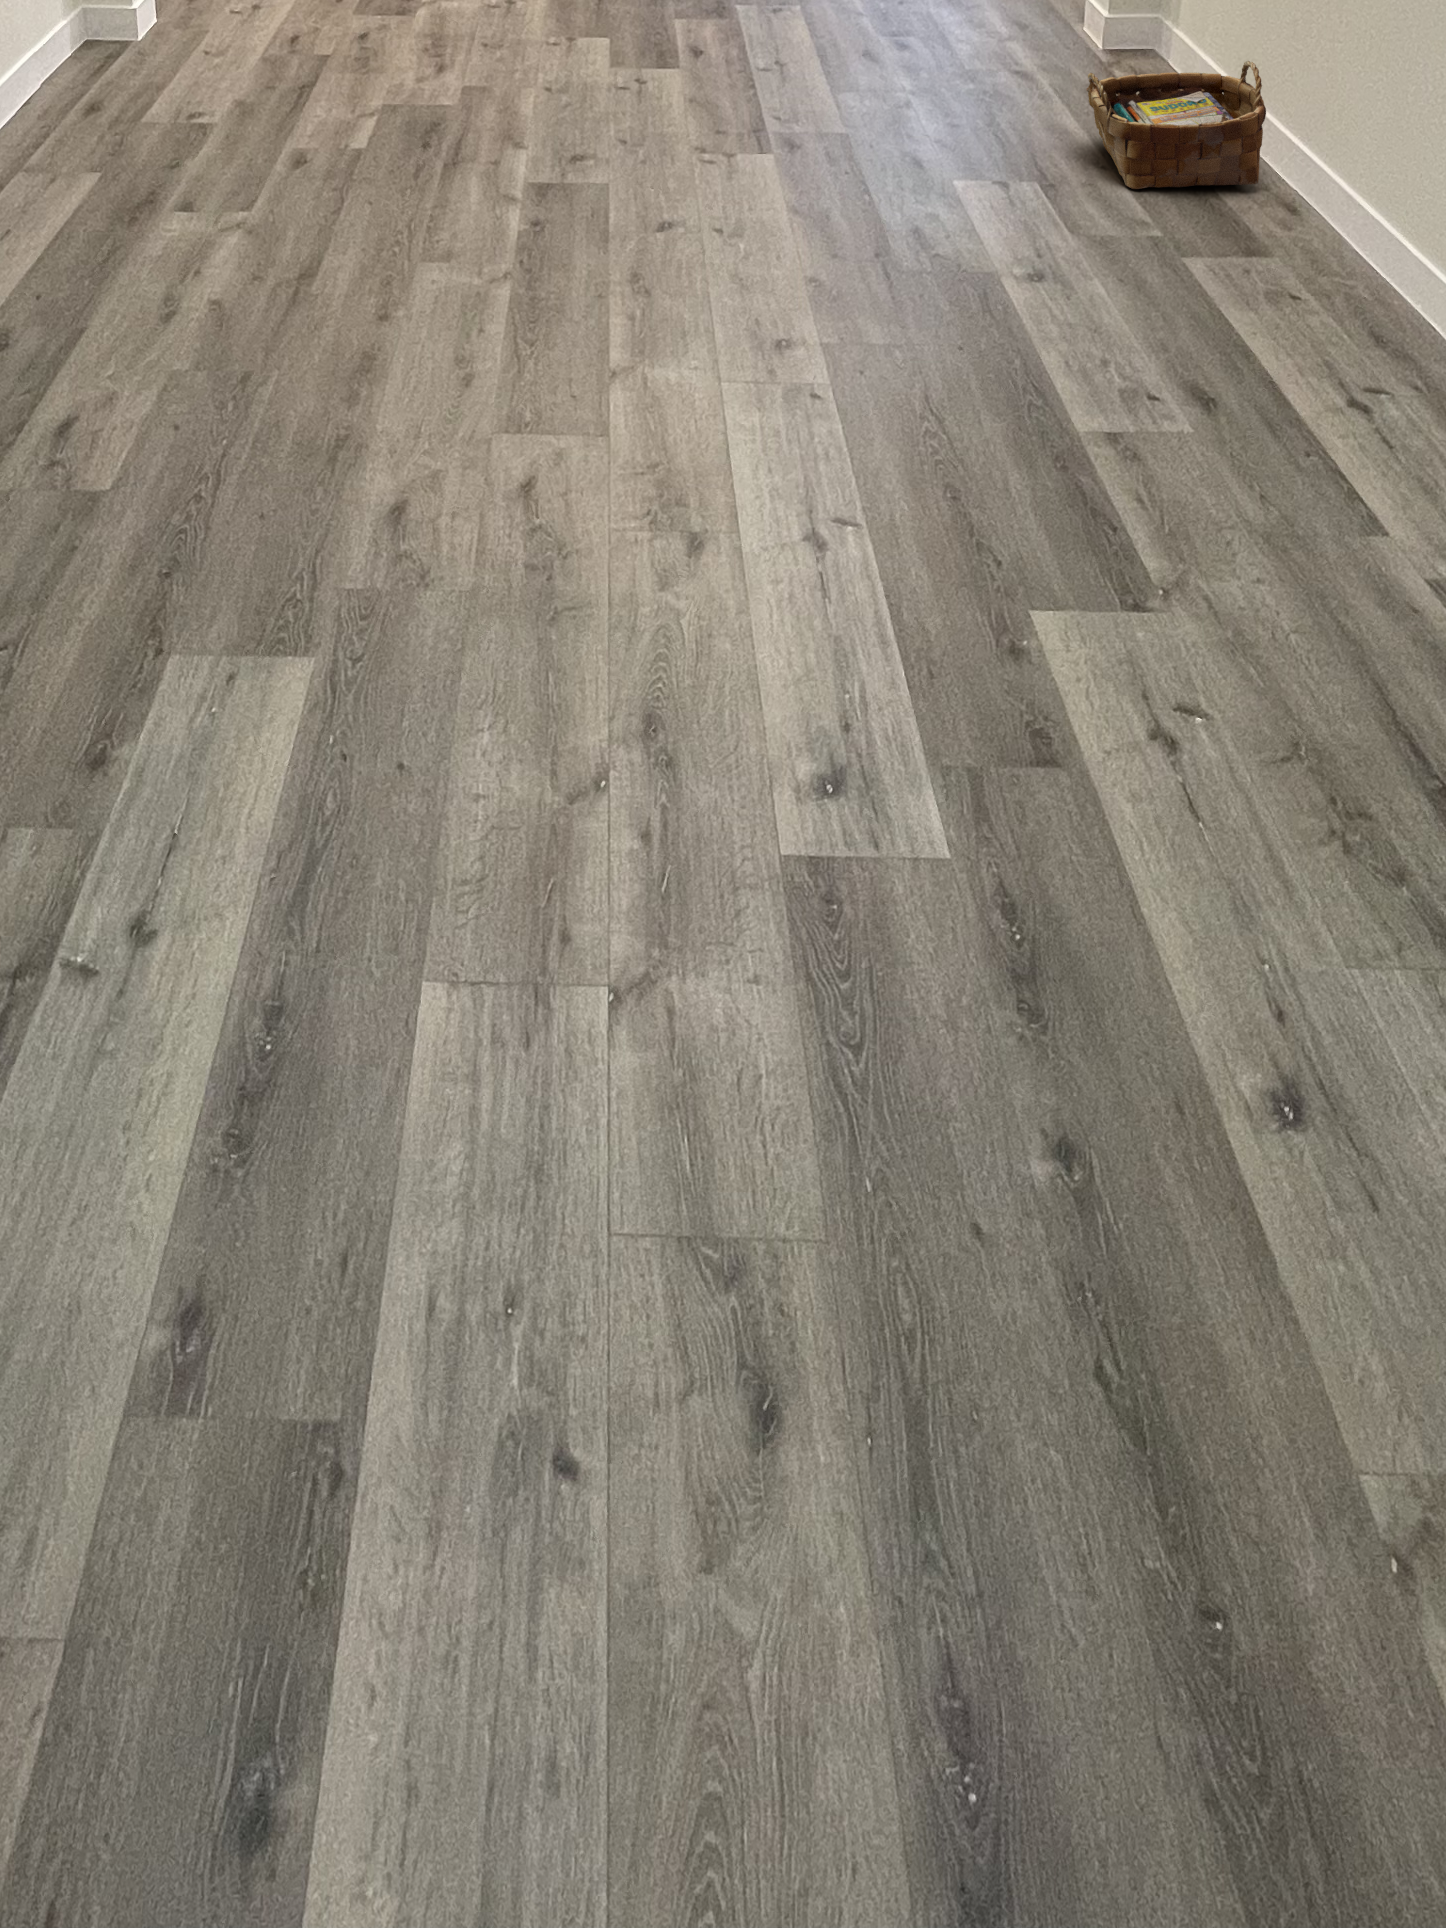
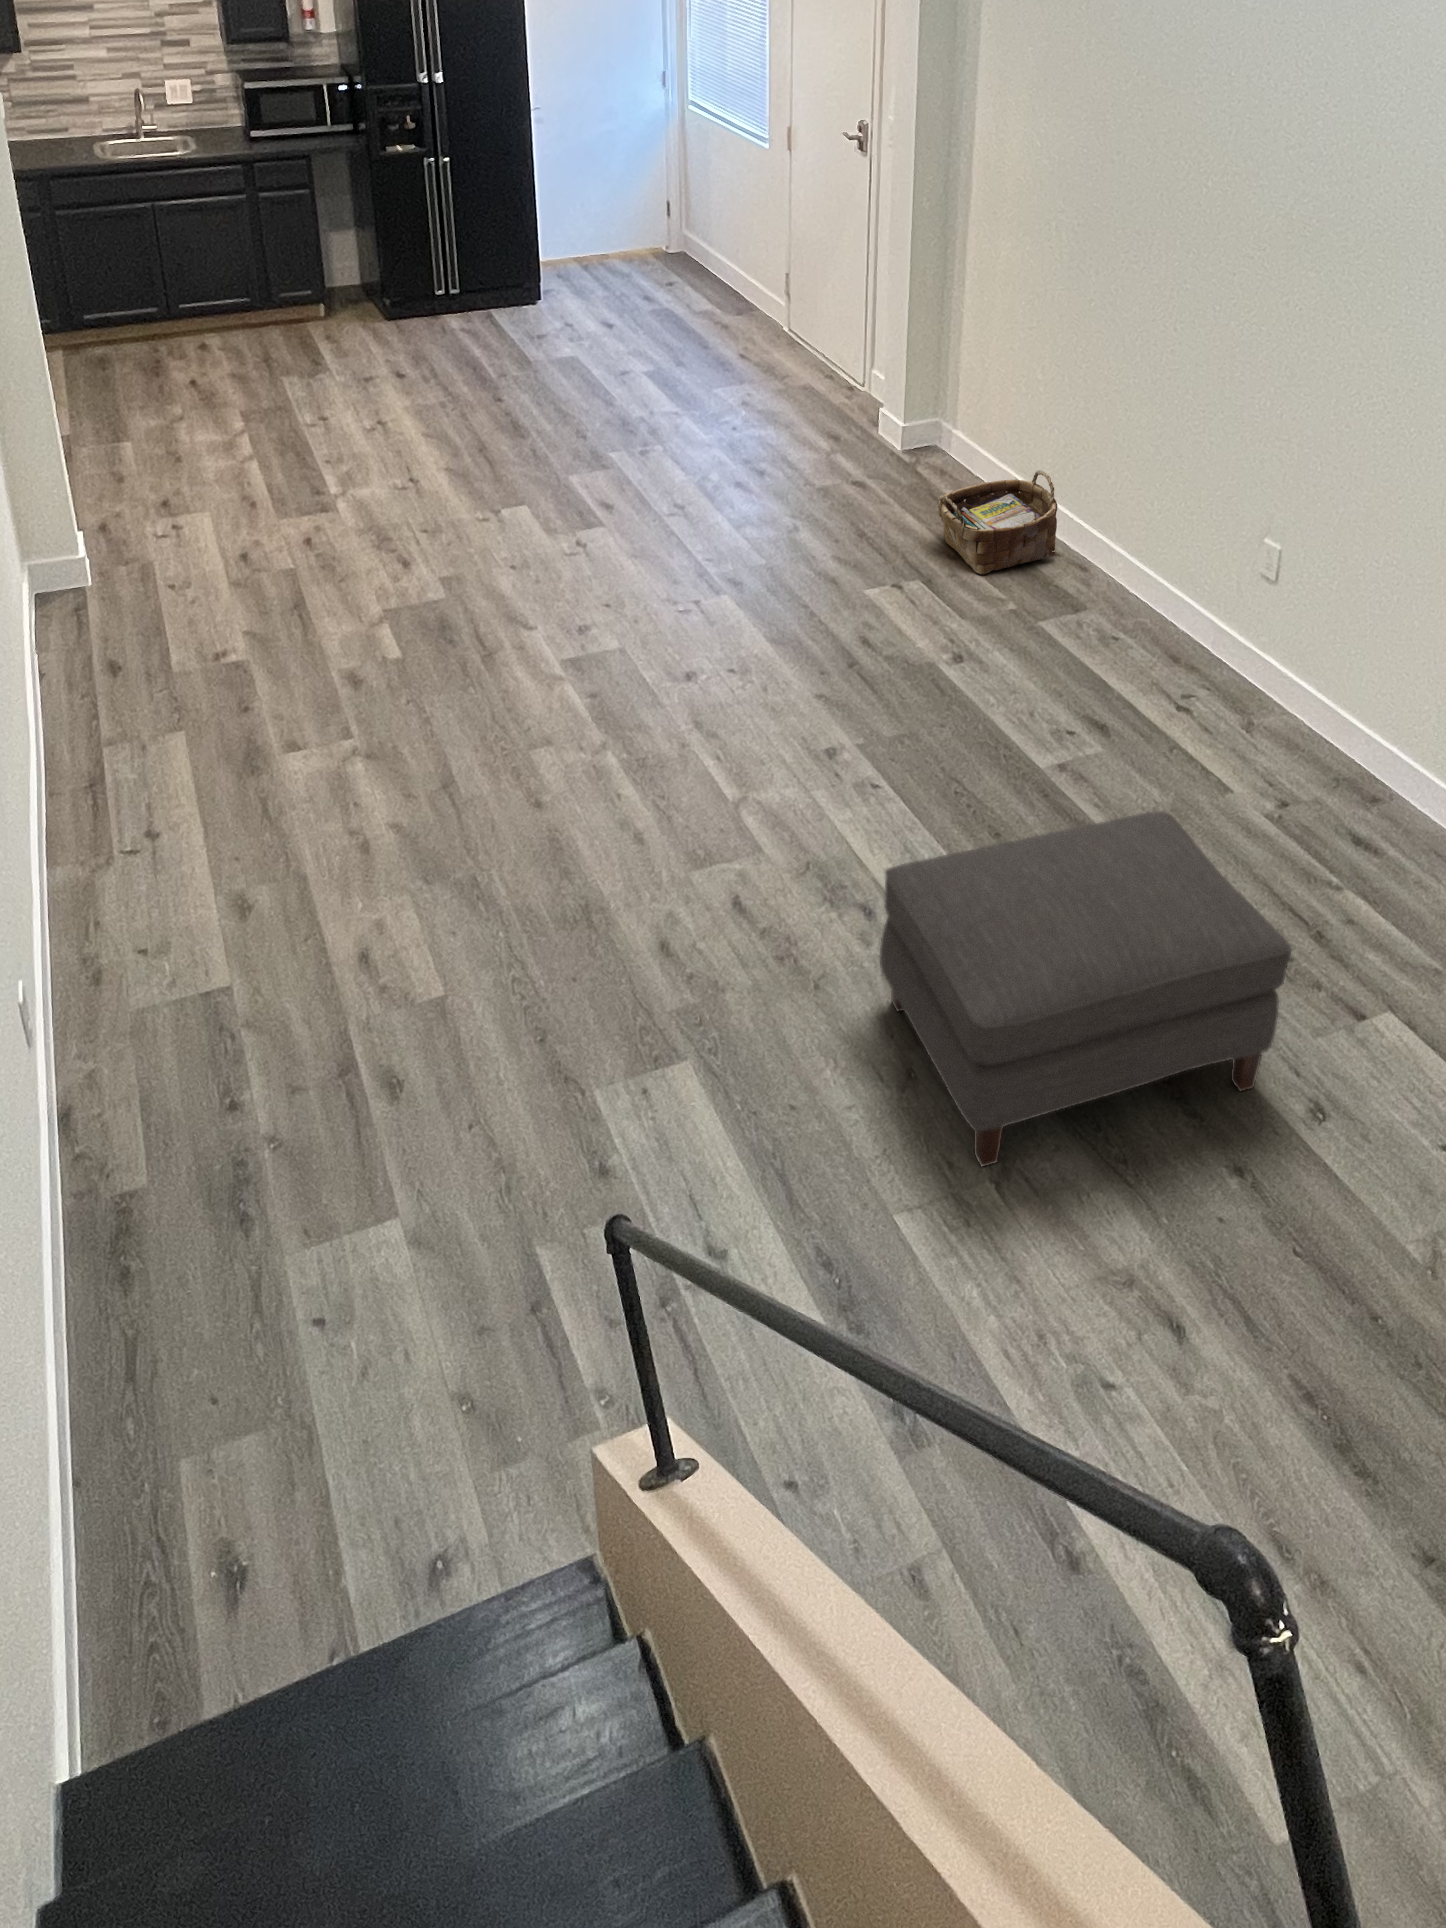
ottoman: none [569,439,1227,1014] -> present [880,811,1292,1166]

